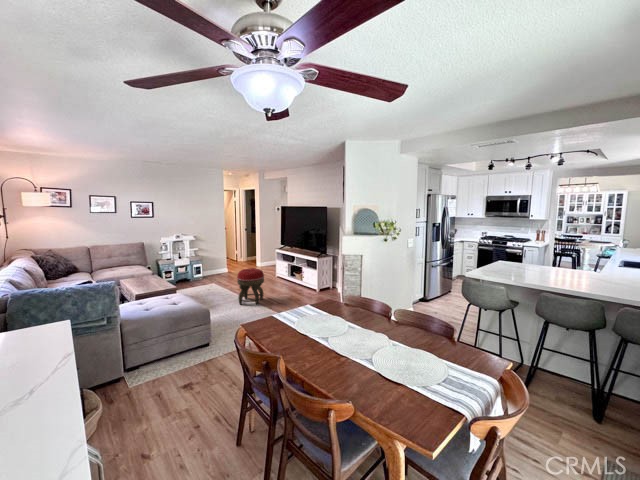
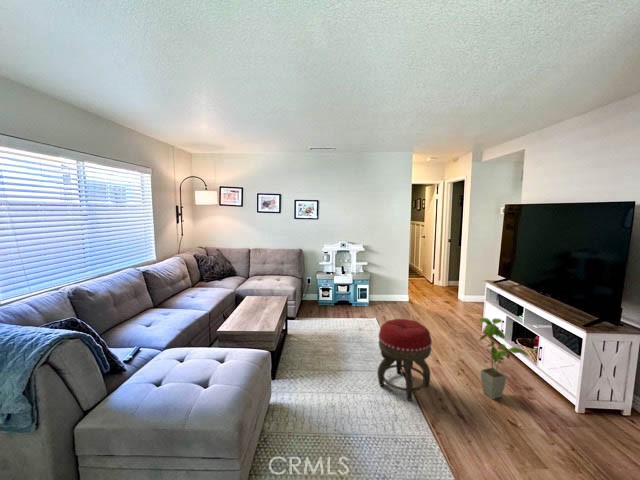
house plant: none [282,259,302,296] -> present [479,318,528,399]

